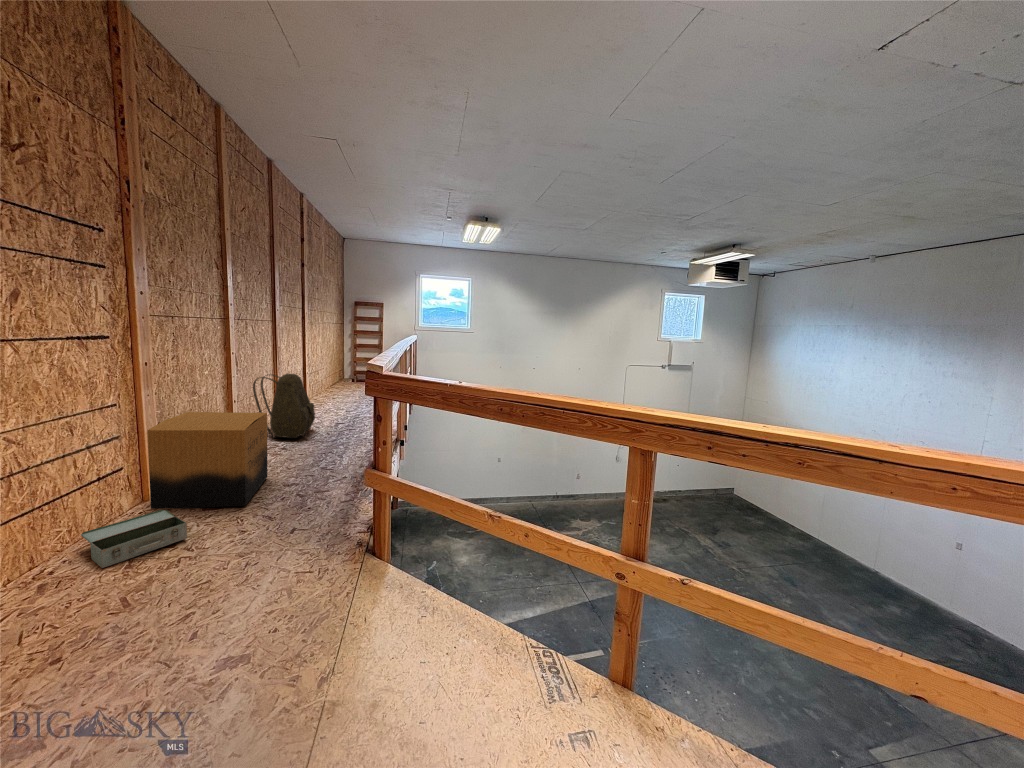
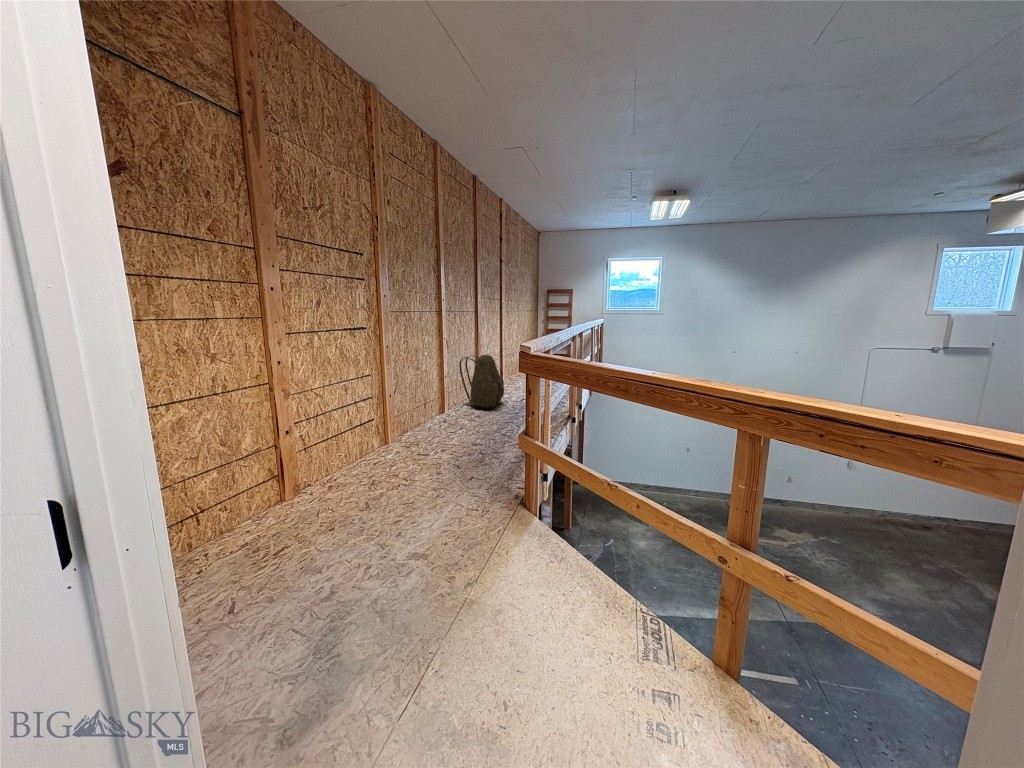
cardboard box: present [147,412,267,509] -> none [387,382,463,454]
toolbox: present [81,510,187,568] -> none [351,449,406,481]

